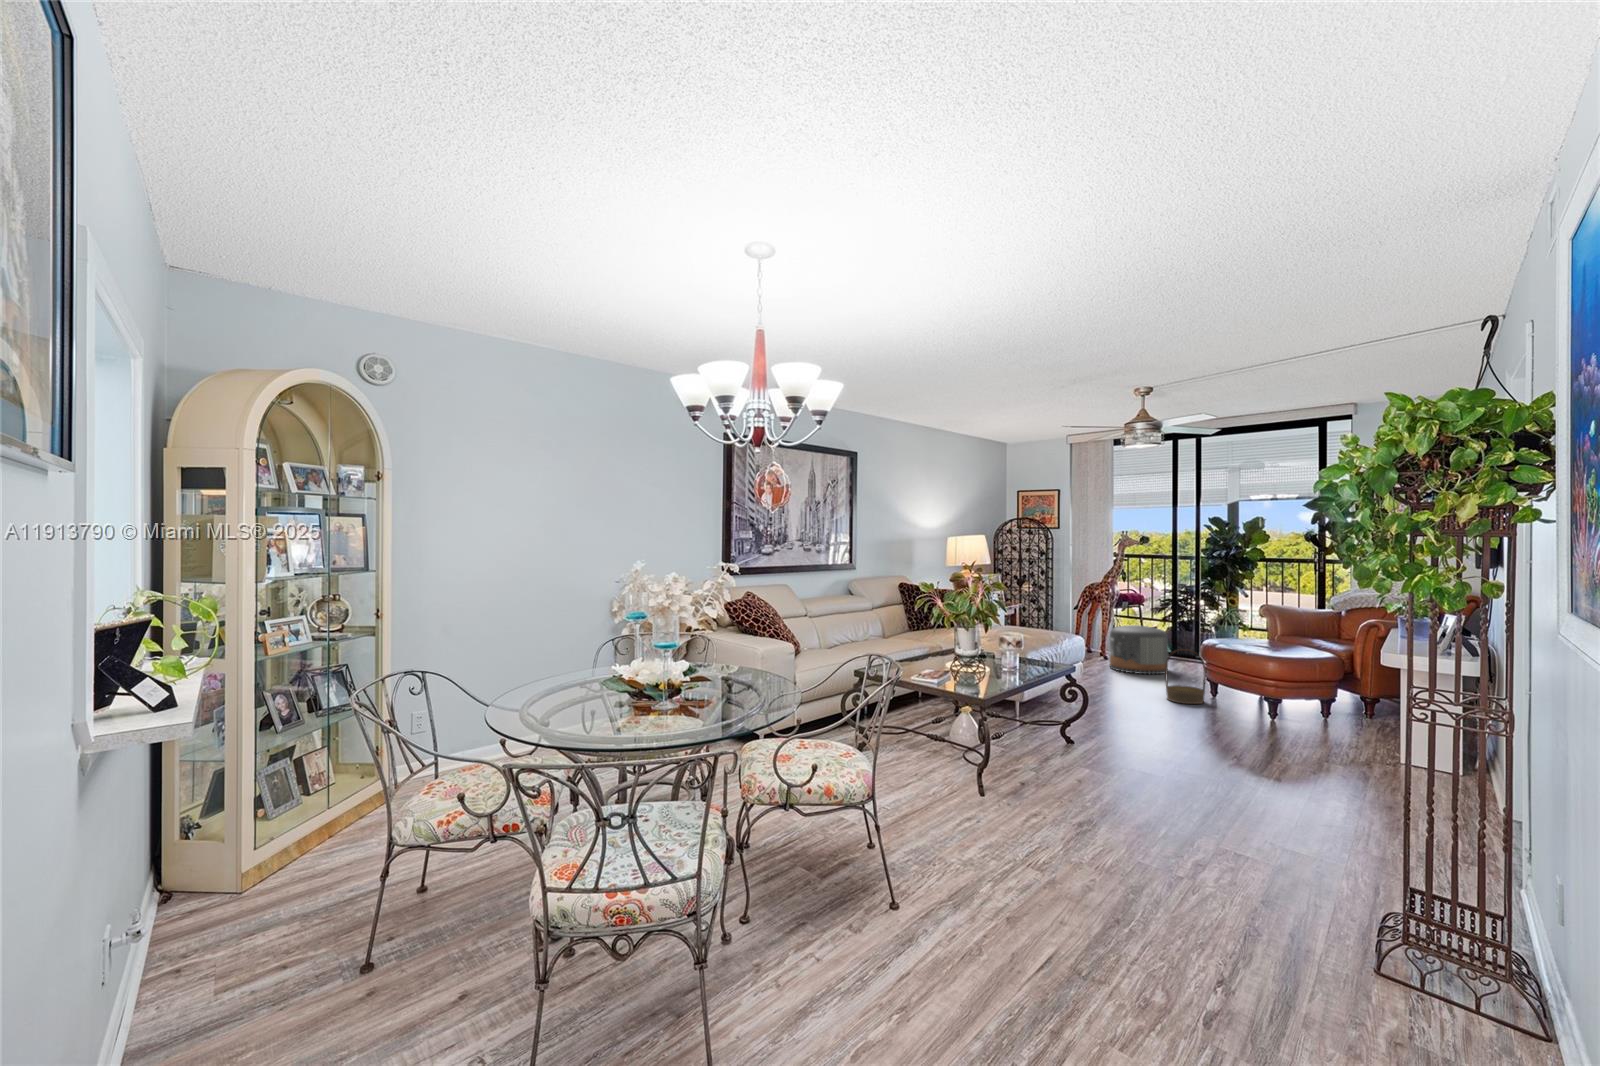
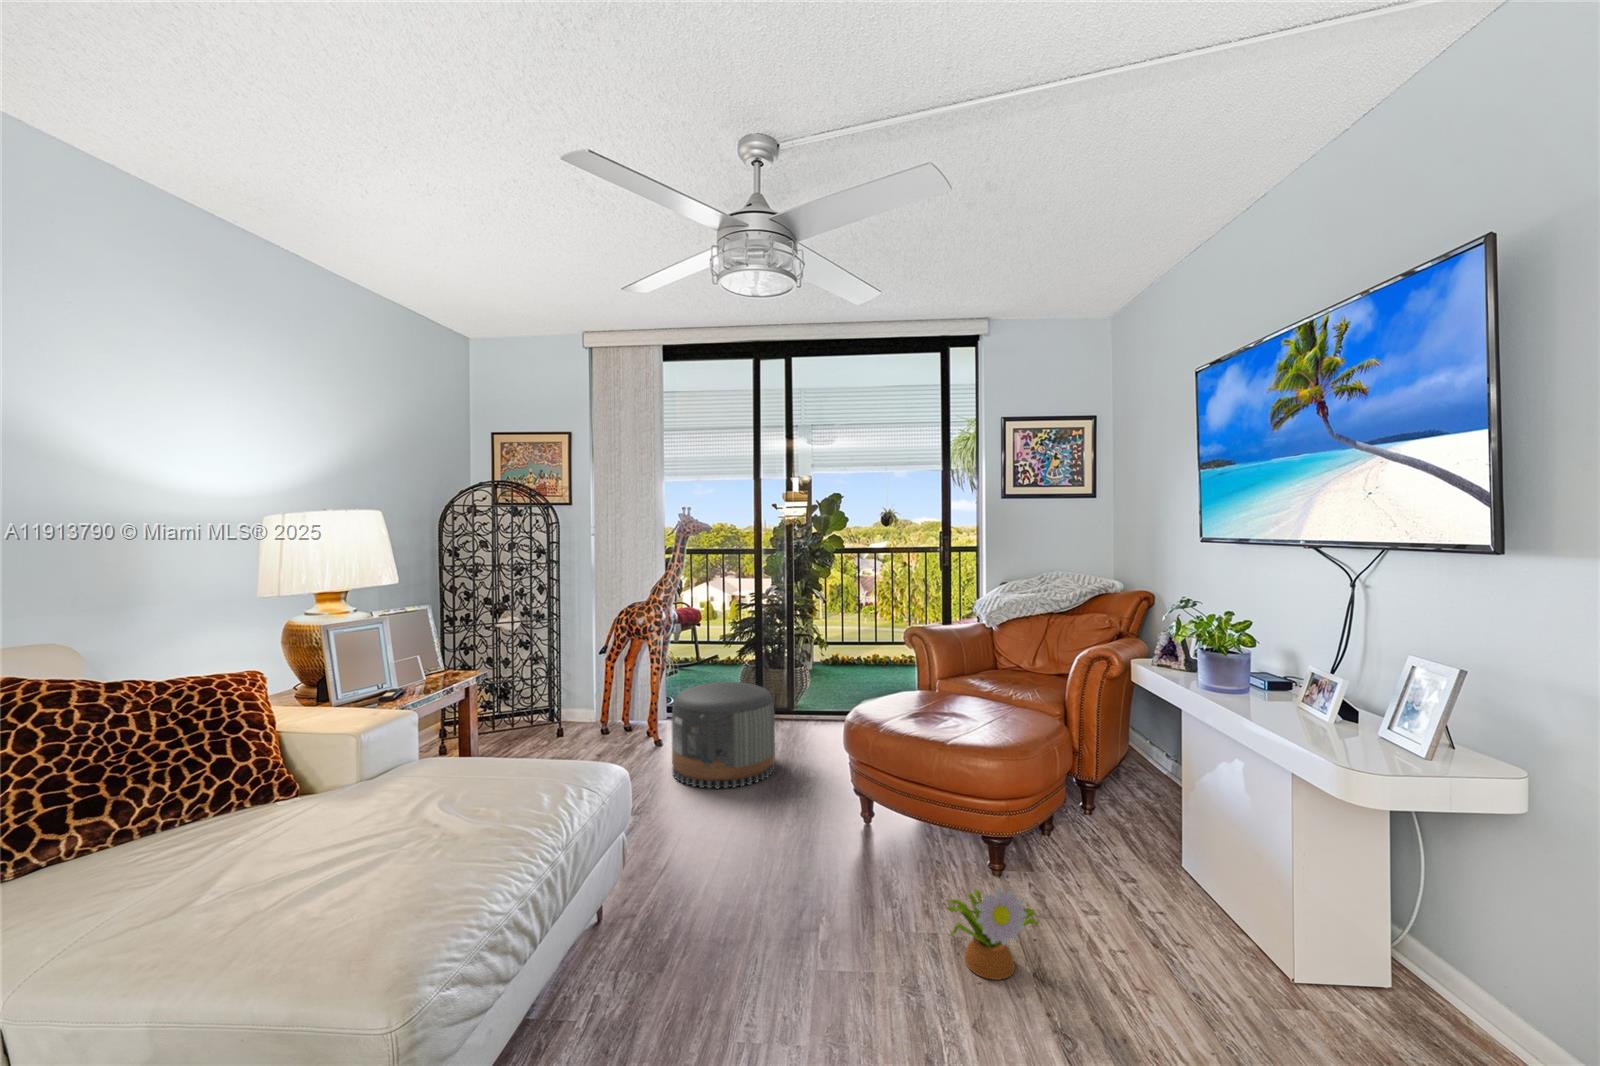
basket: present [1165,649,1206,704] -> none [827,765,909,909]
decorative plant: none [1199,683,1244,719] -> present [947,887,1038,980]

